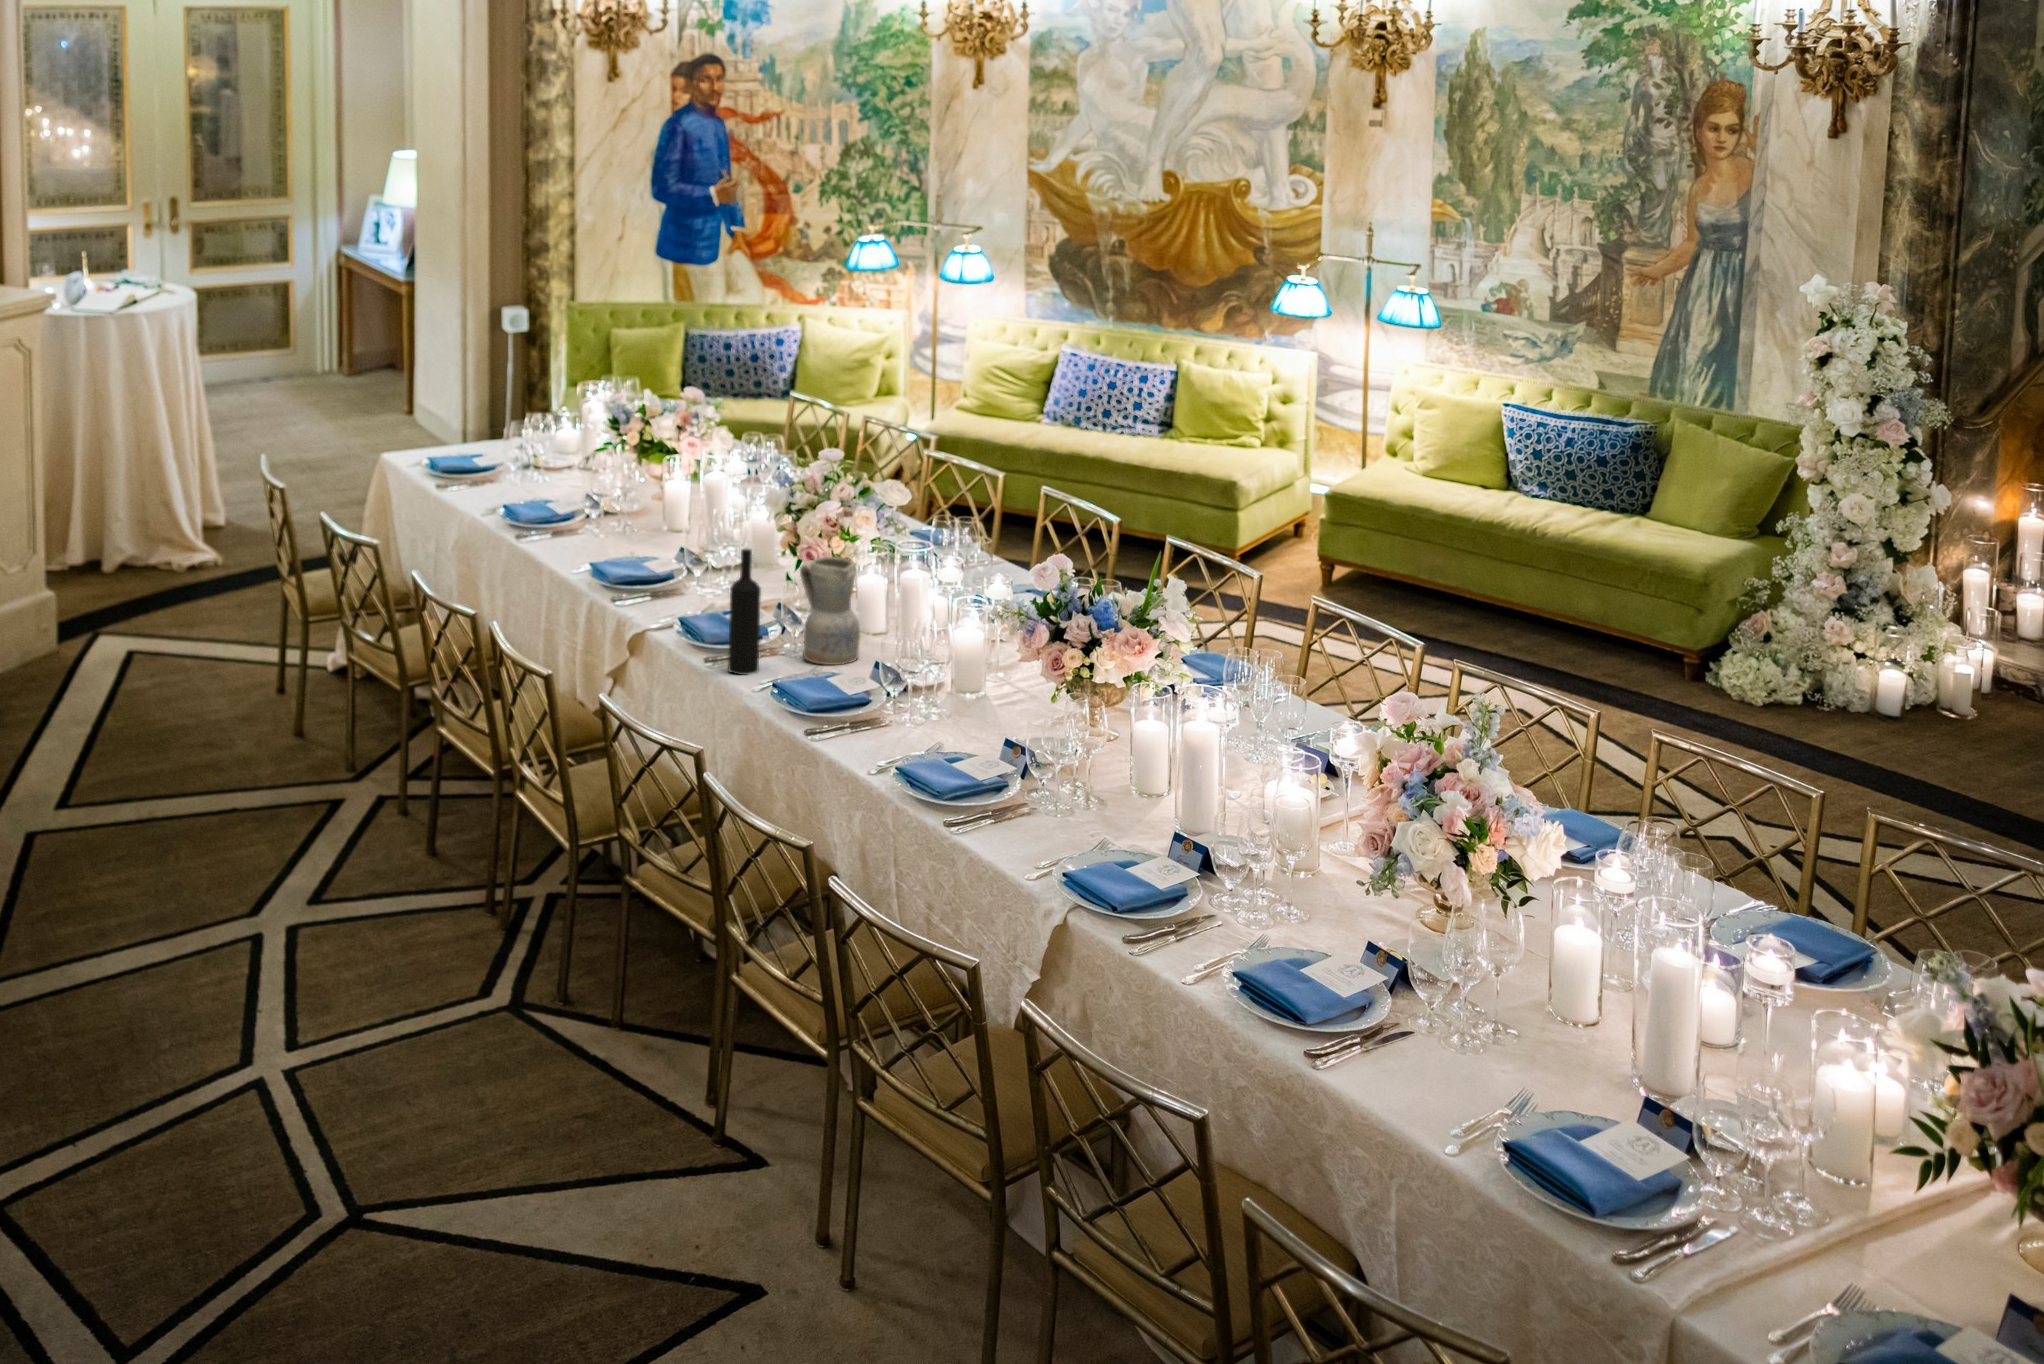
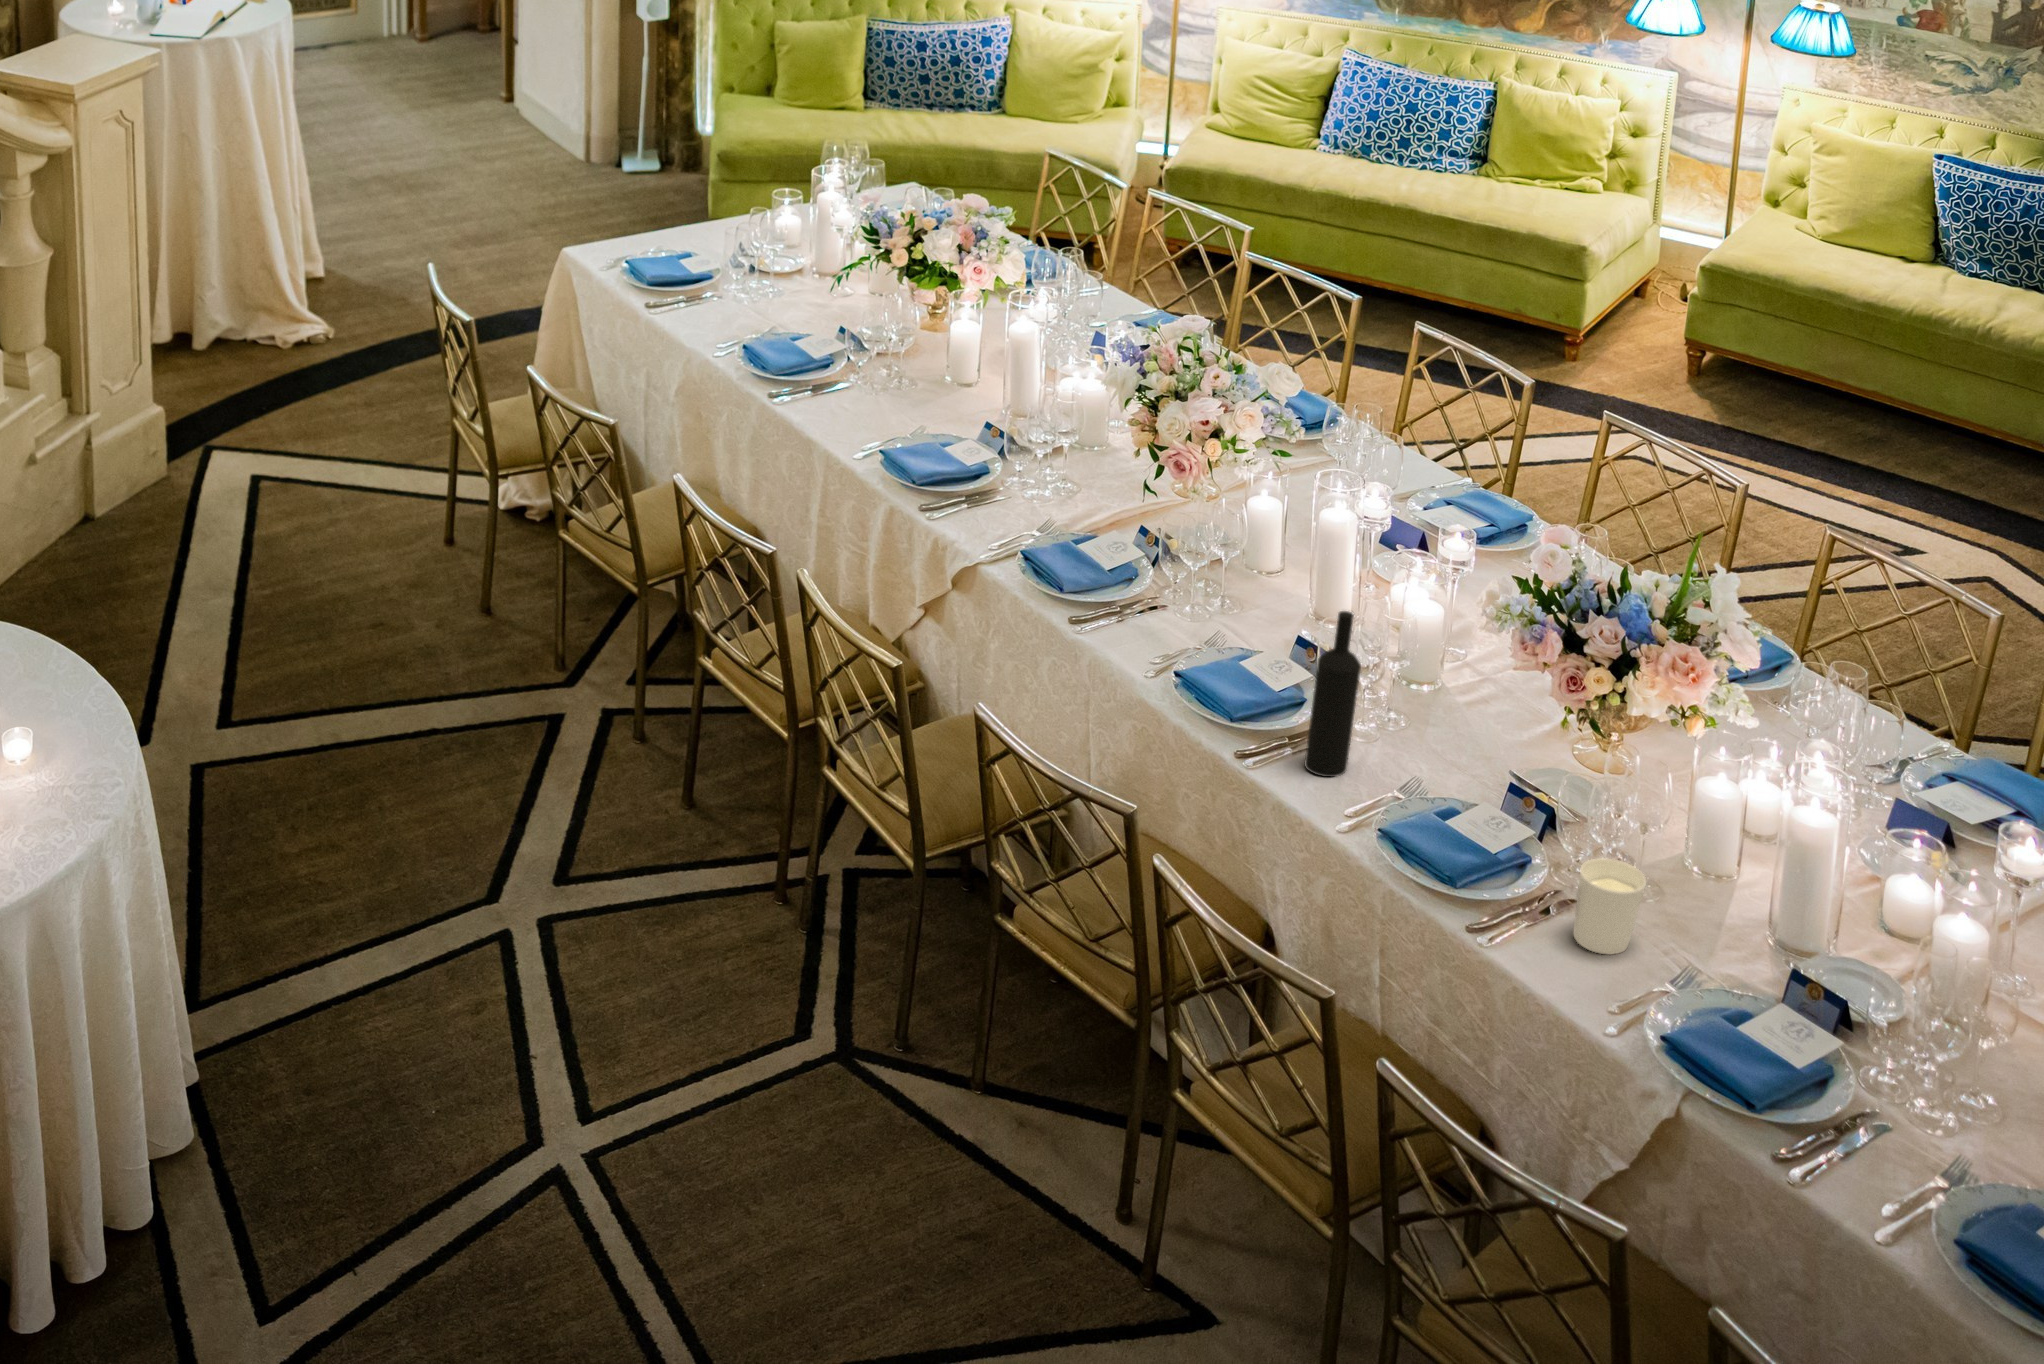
ceramic pitcher: present [800,556,860,665] -> none [1393,604,1481,754]
candle holder: none [859,685,903,749] -> present [1574,858,1646,955]

